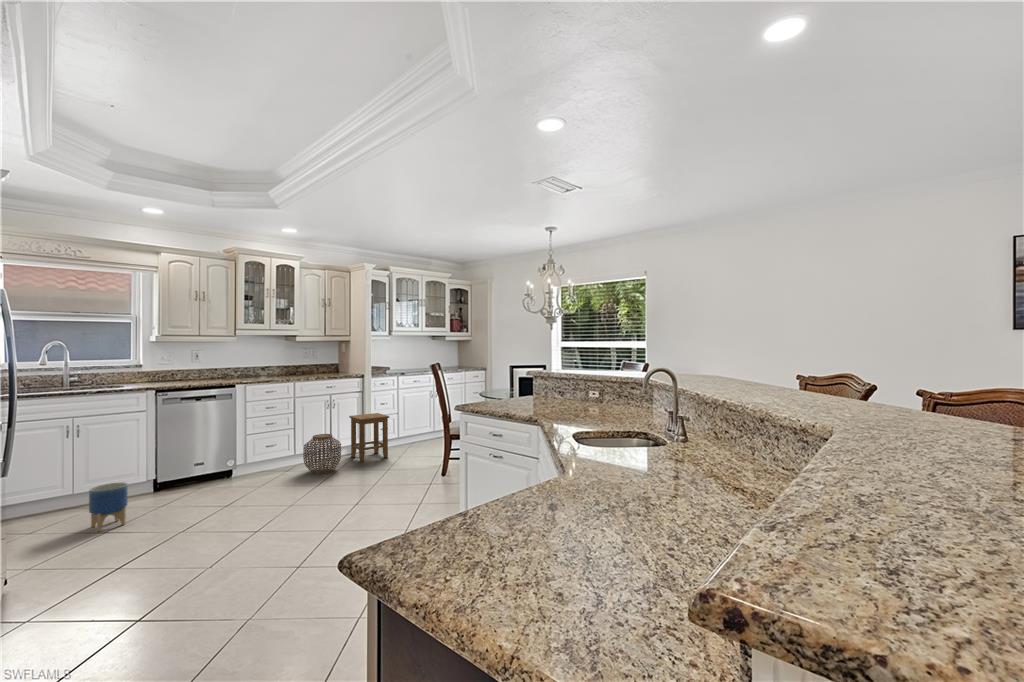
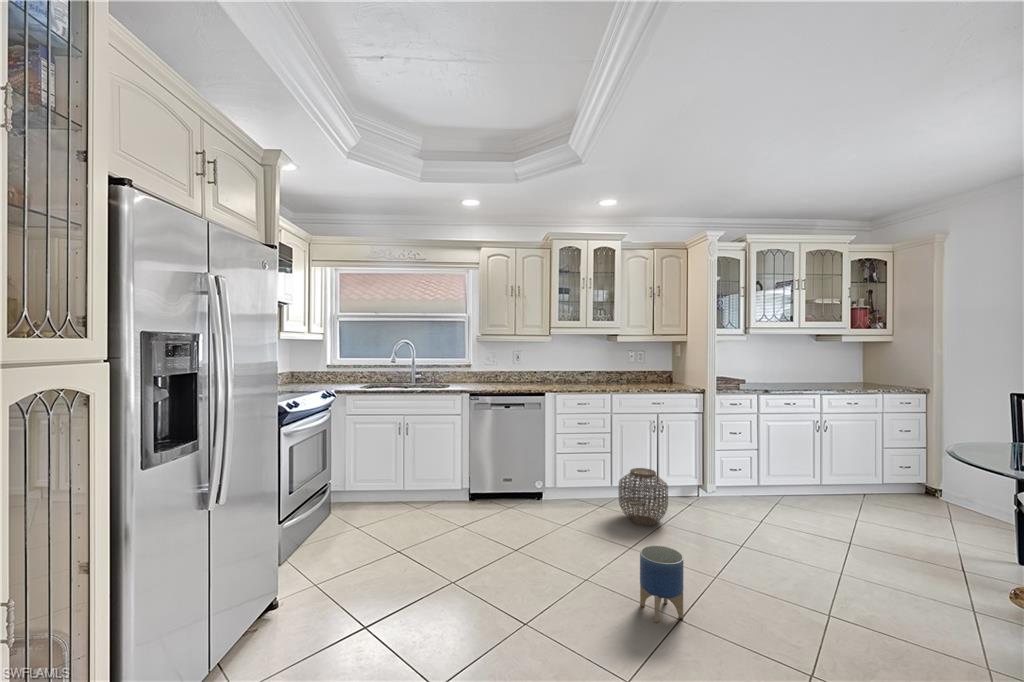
stool: present [349,413,389,462] -> none [683,445,743,518]
planter: present [89,482,128,531] -> present [640,545,684,622]

